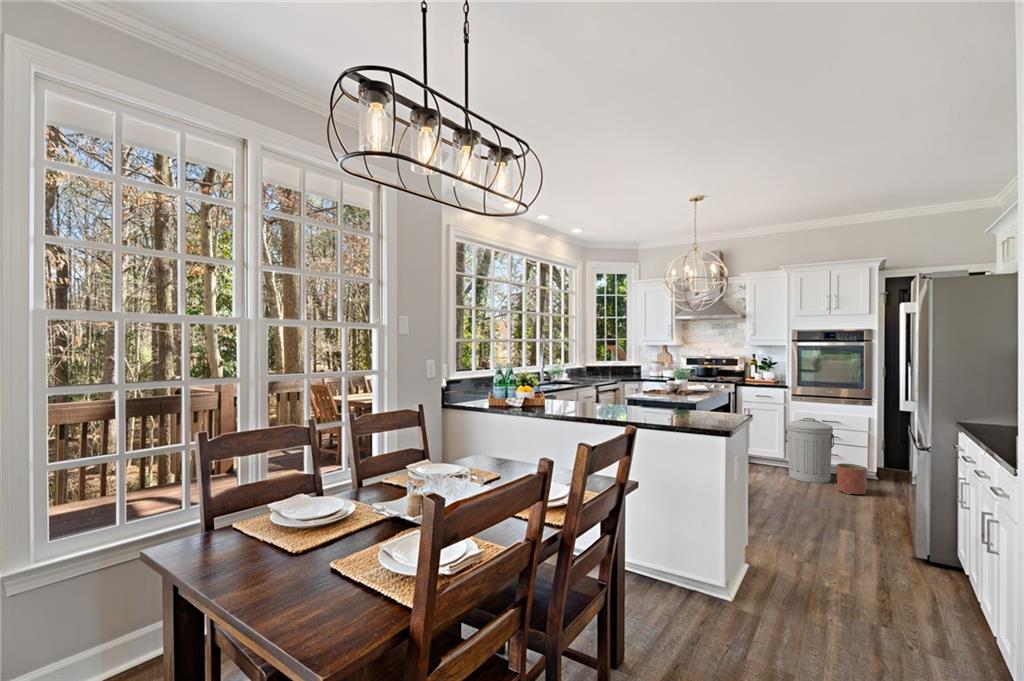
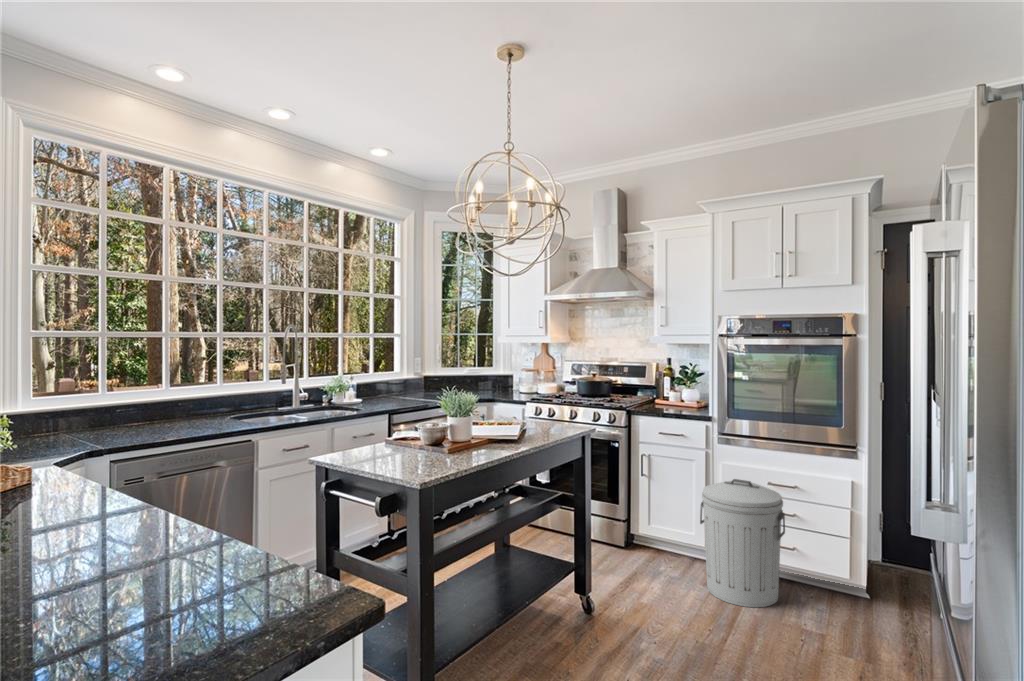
planter: present [836,463,867,495] -> none [781,577,838,648]

